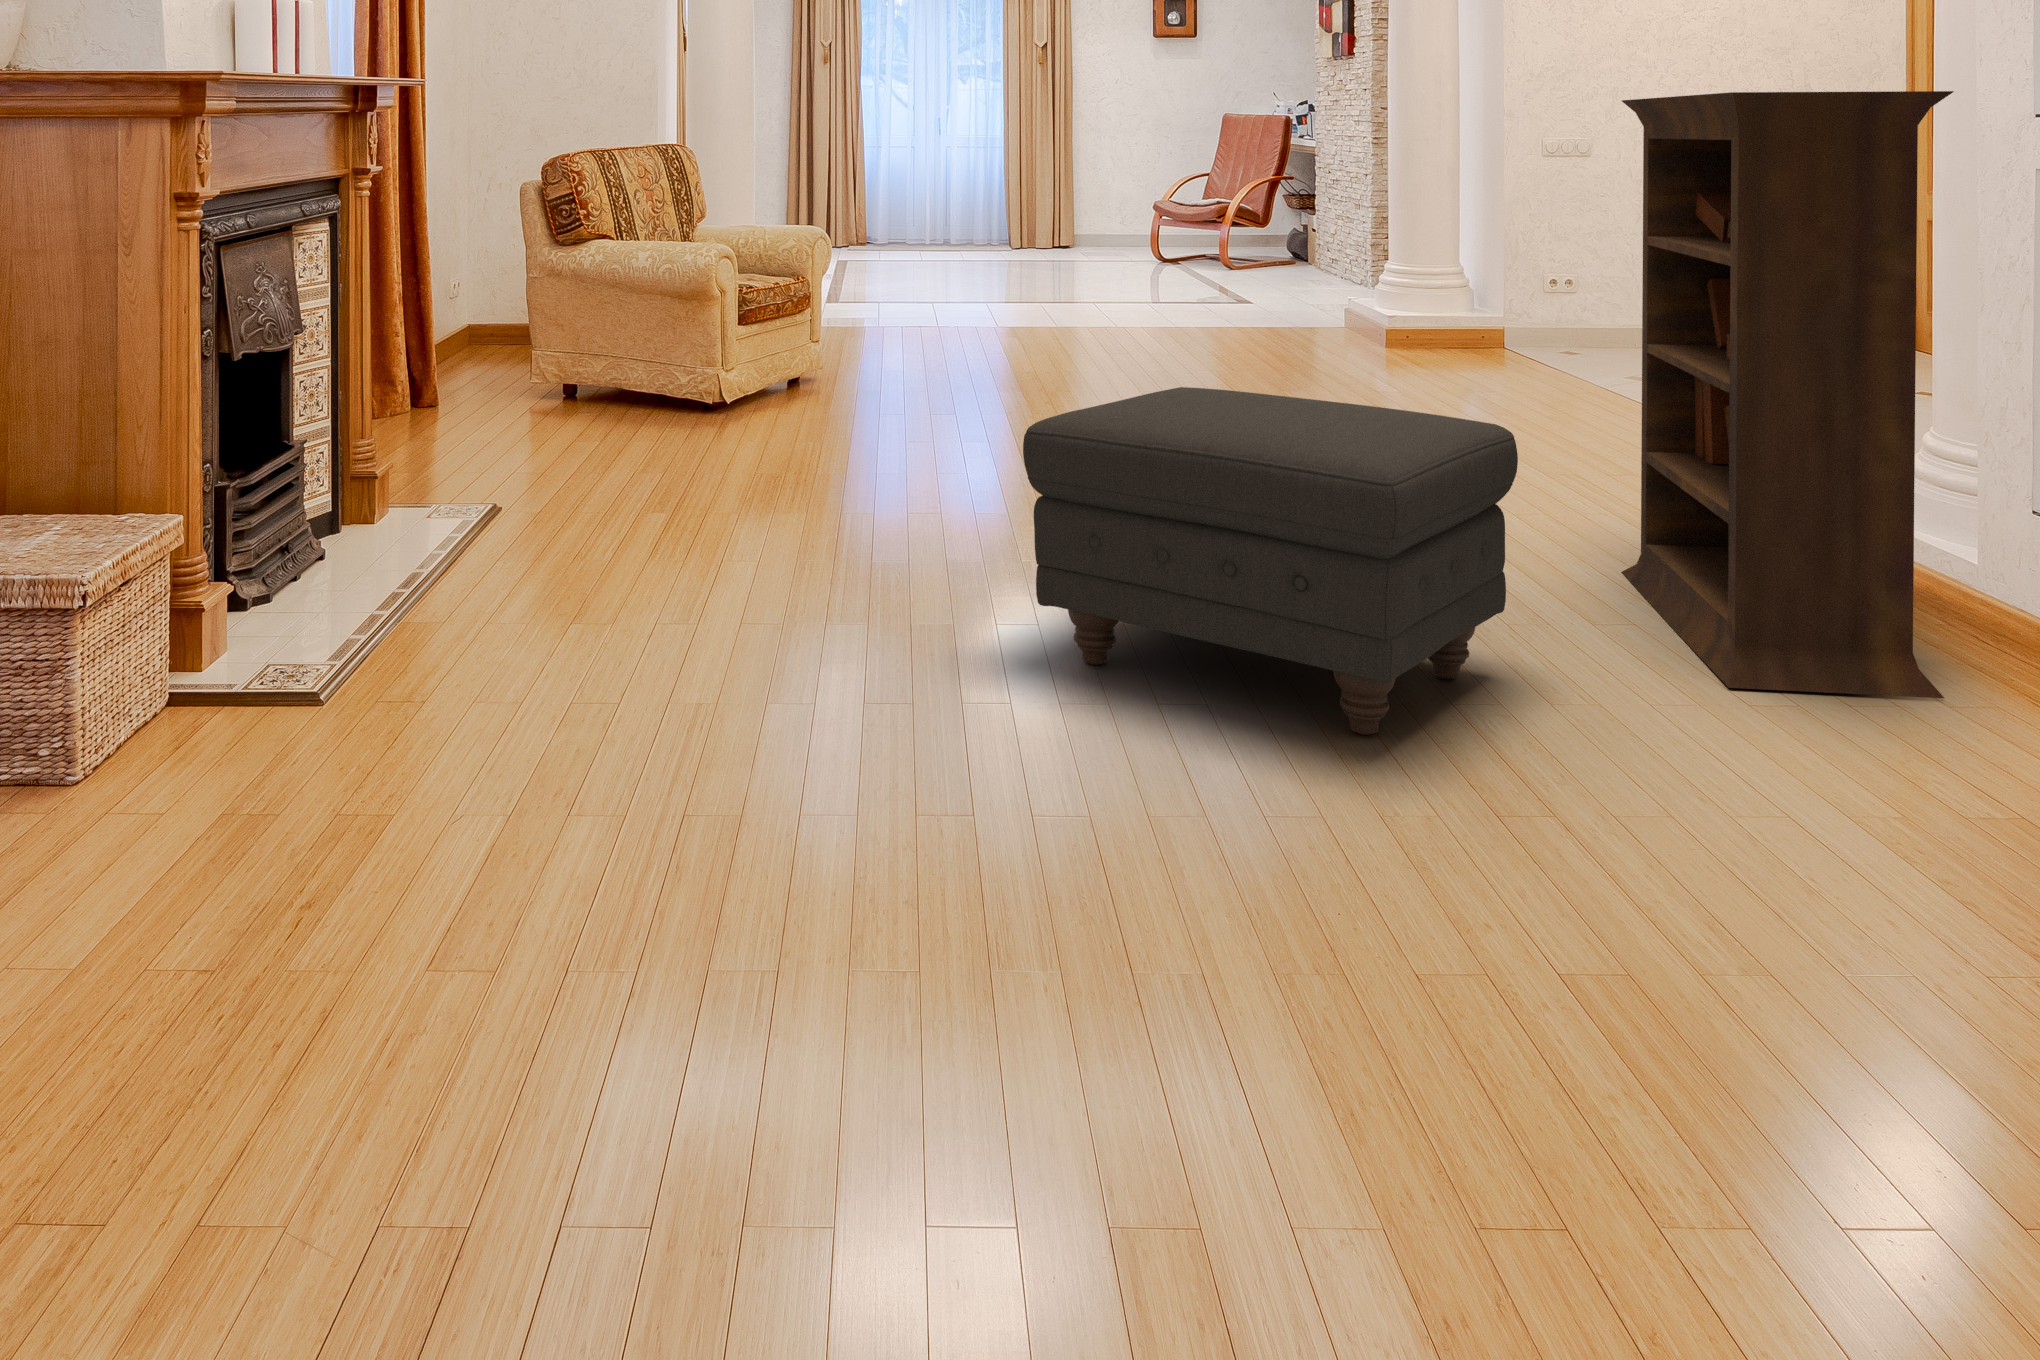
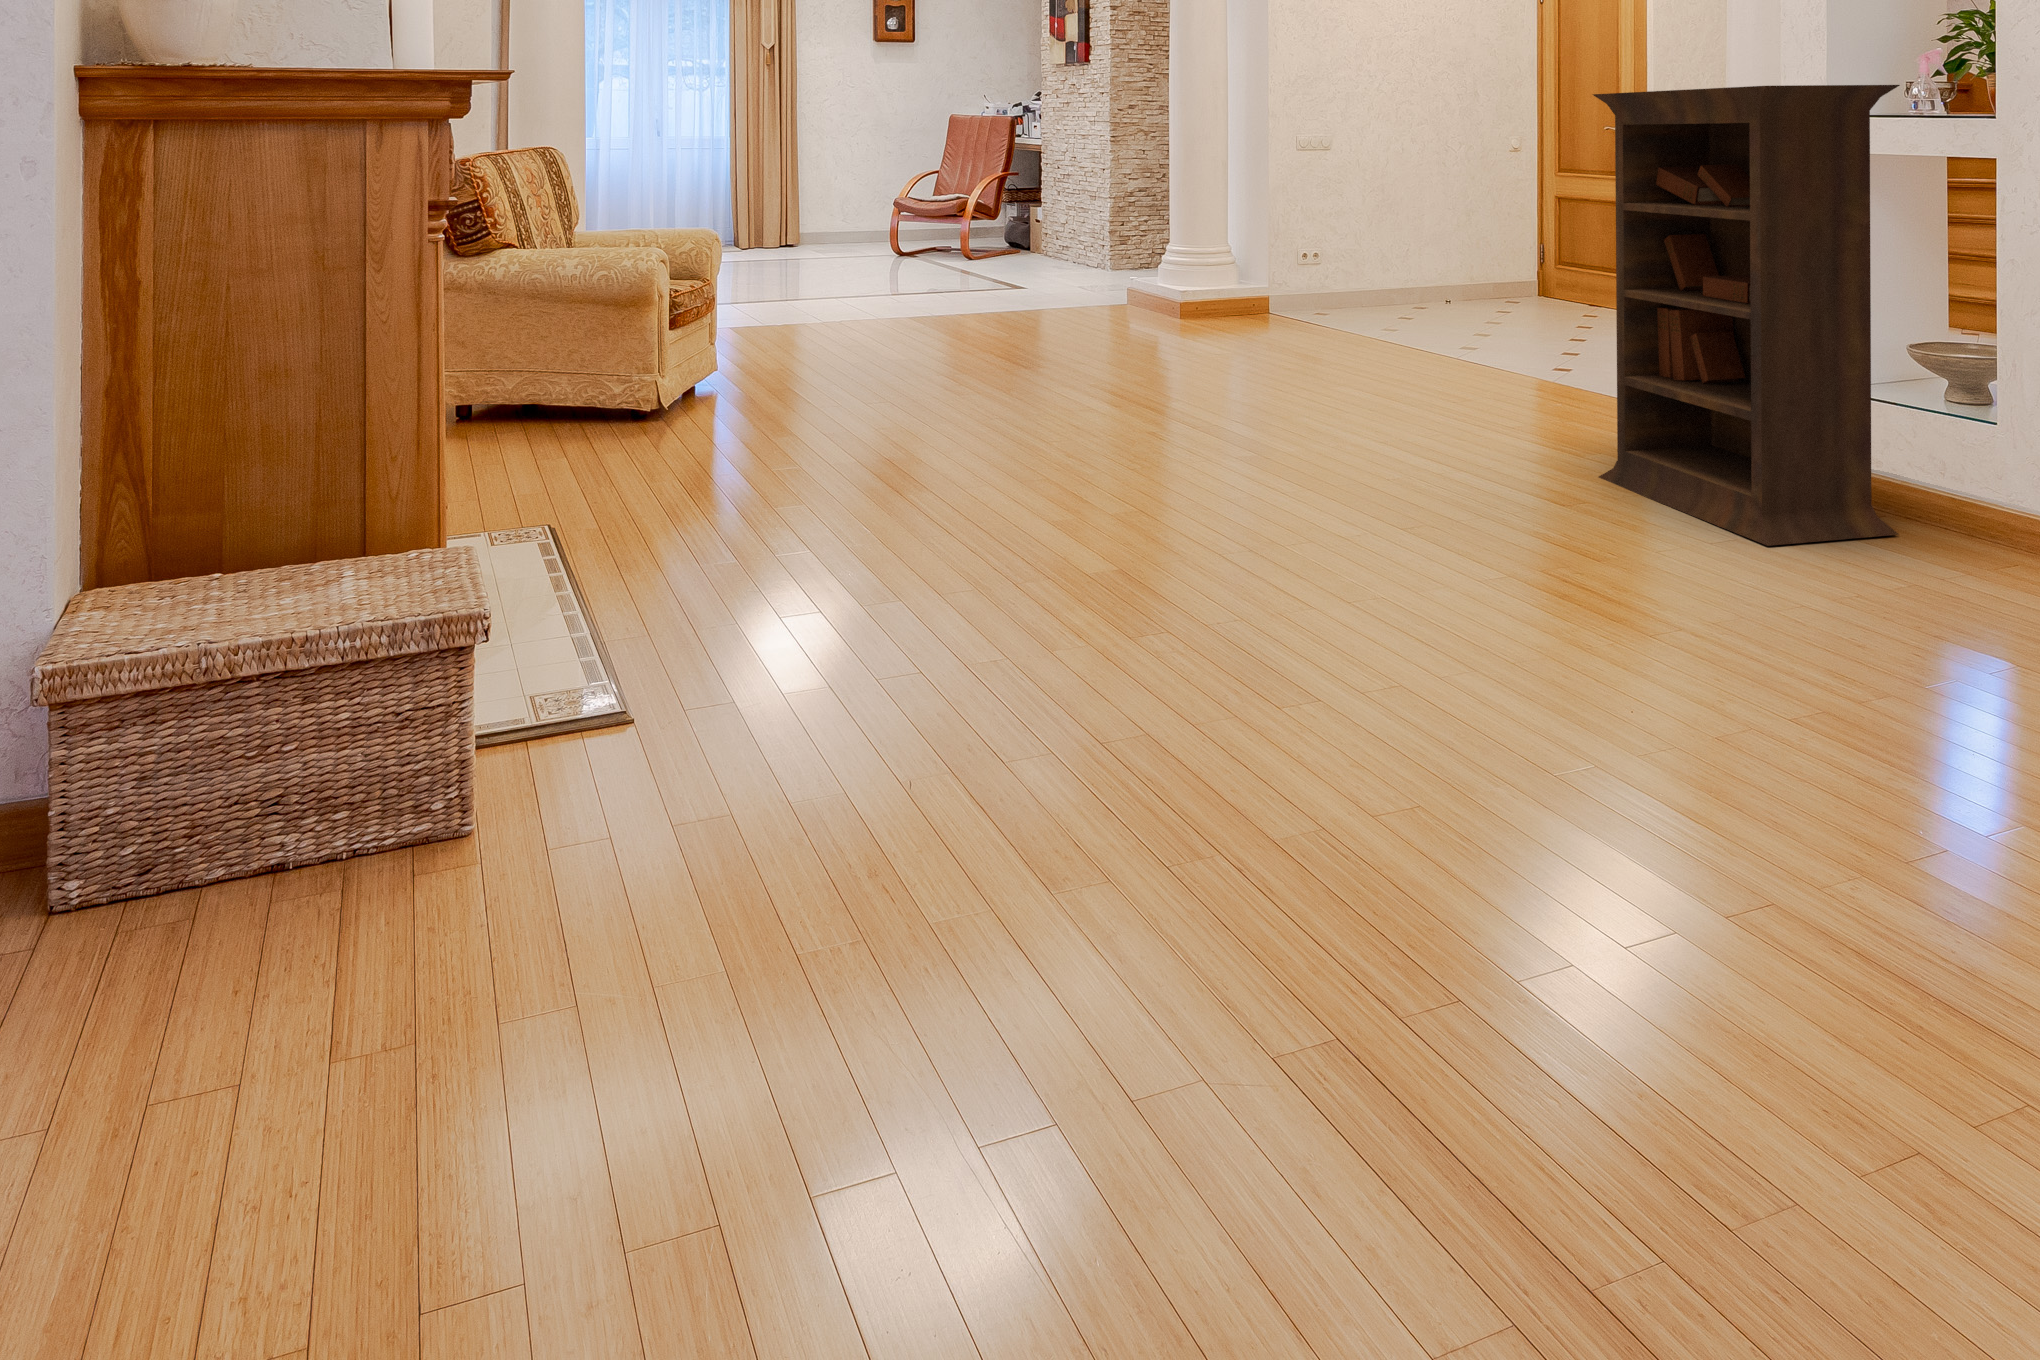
ottoman: present [1023,387,1518,735] -> none [1255,347,1629,612]

